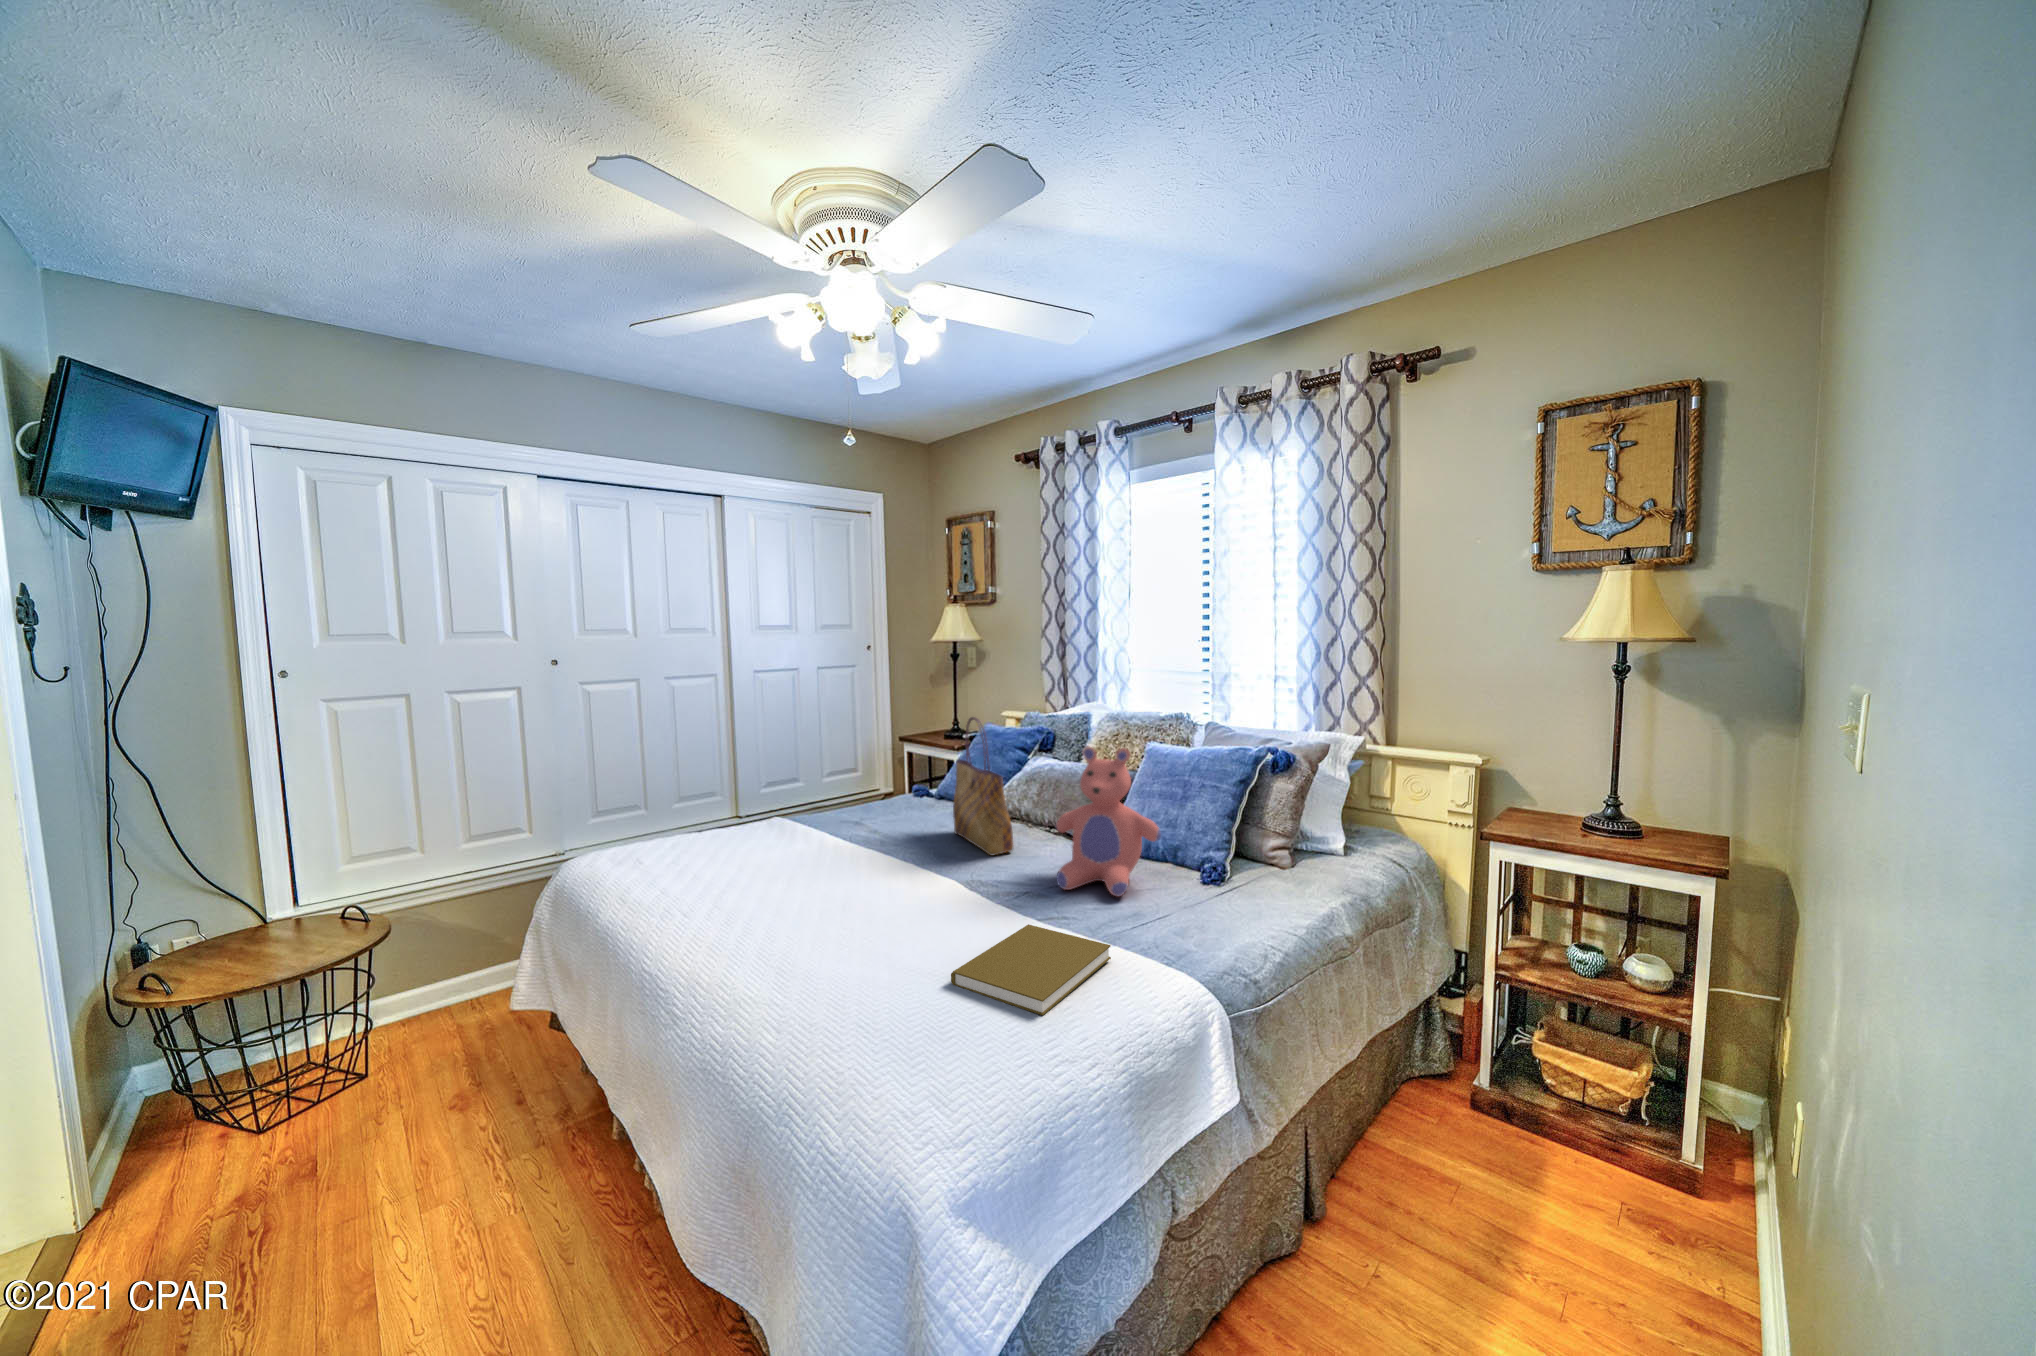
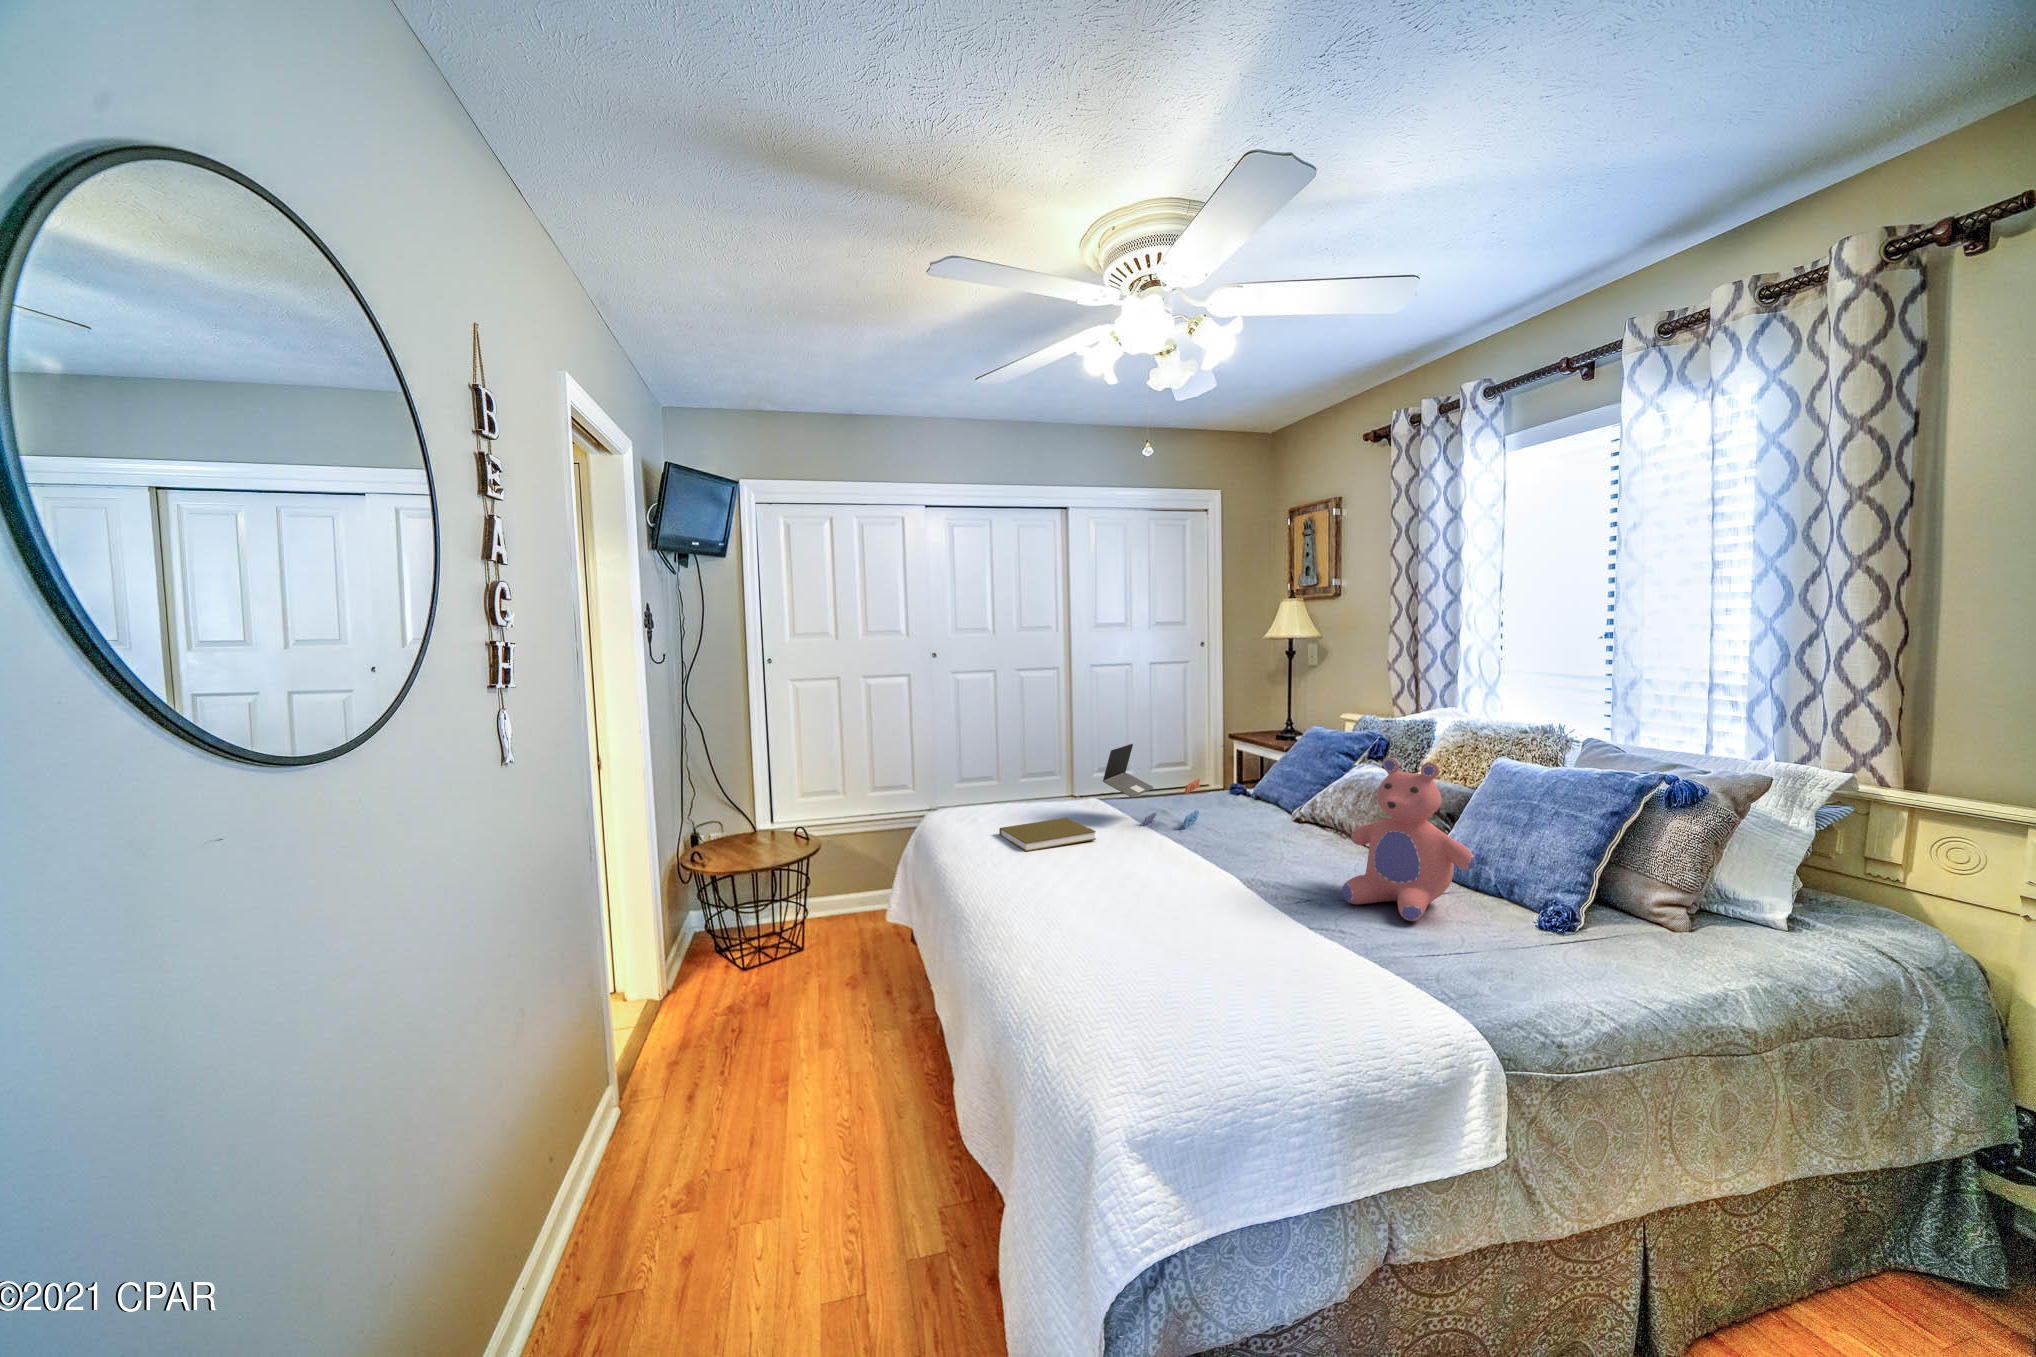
tote bag: present [953,717,1013,855] -> none [1257,718,1312,858]
laptop: none [789,754,894,844] -> present [1103,744,1200,828]
book: present [951,924,1111,1015] -> present [999,818,1096,851]

